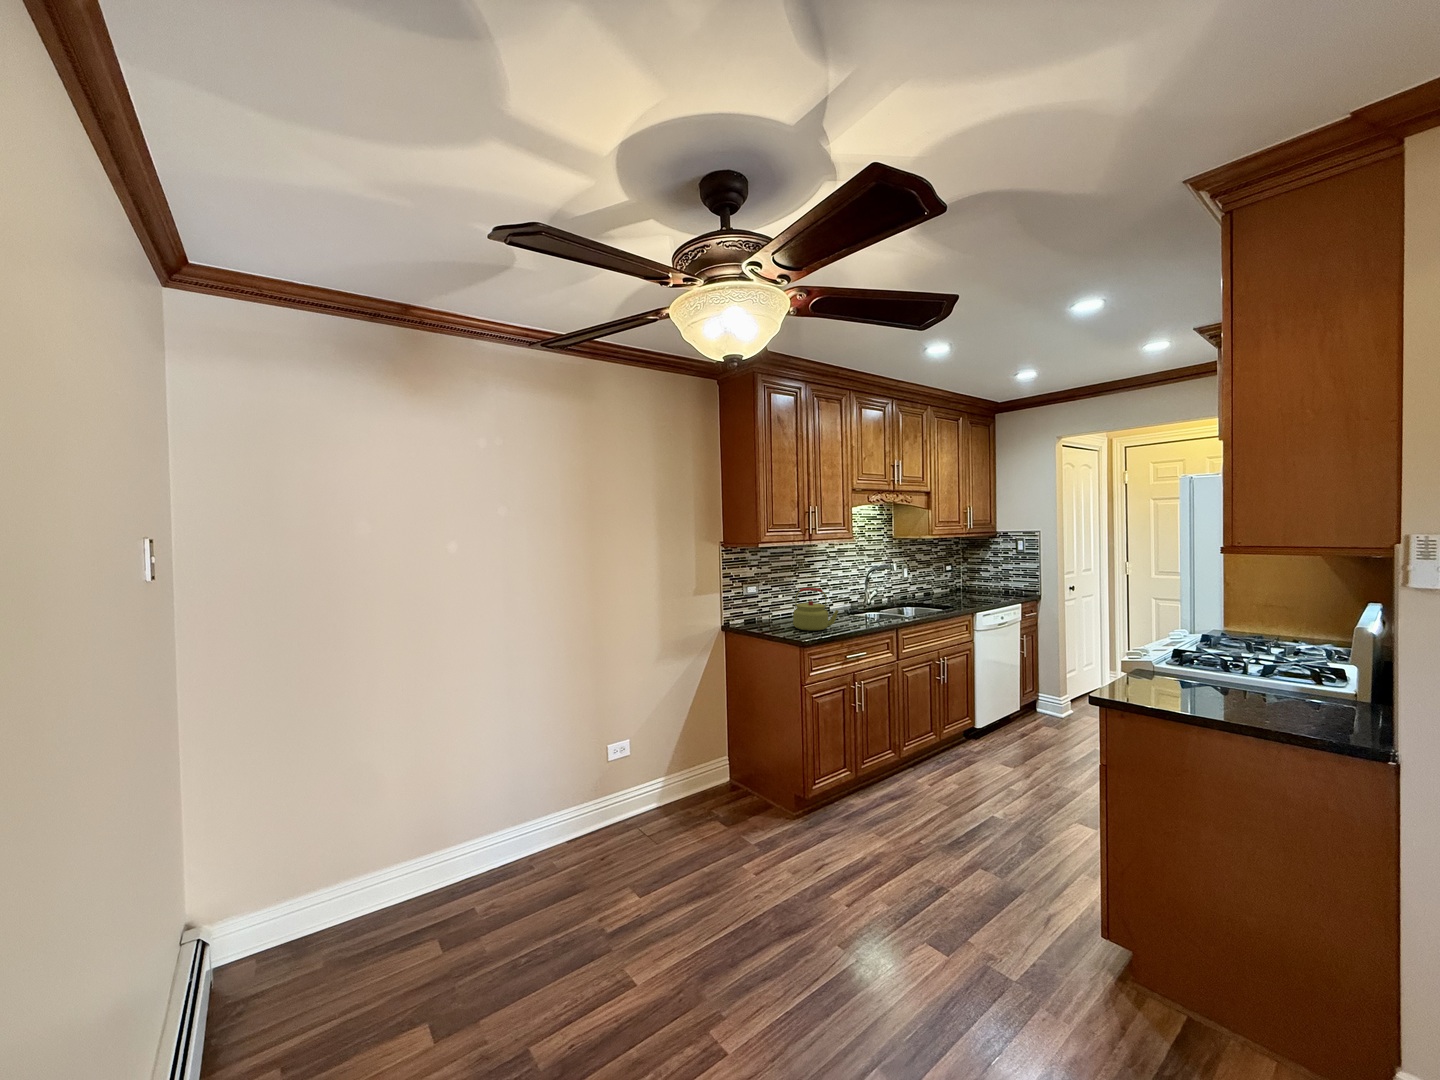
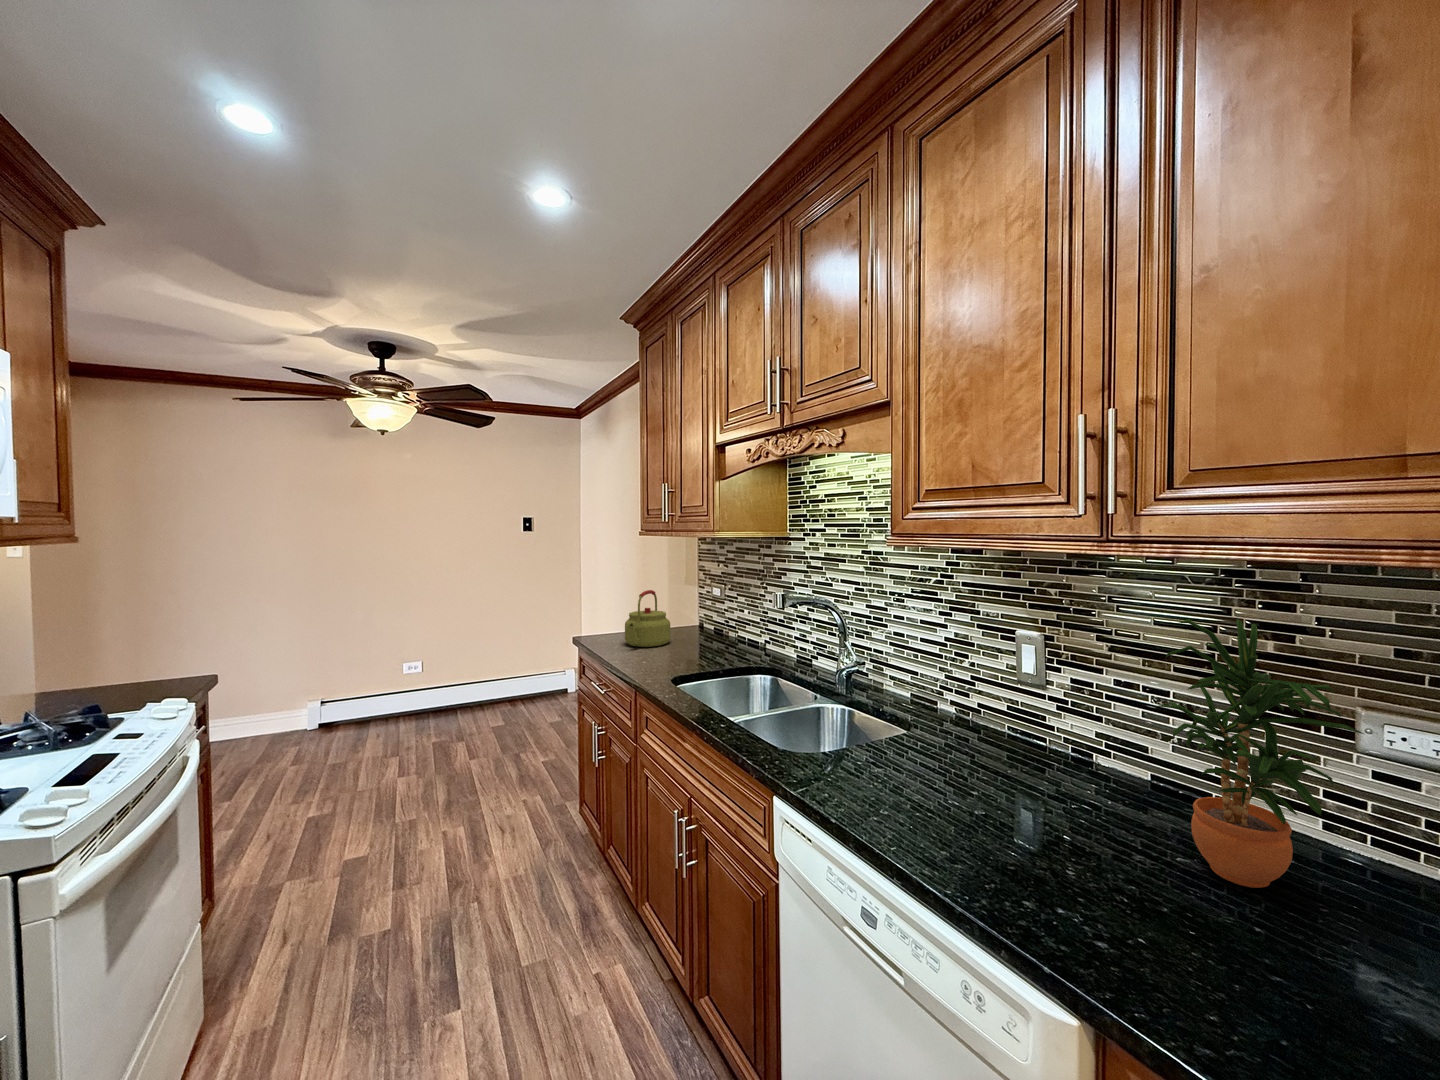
potted plant: none [945,552,969,597] -> present [1156,619,1364,888]

